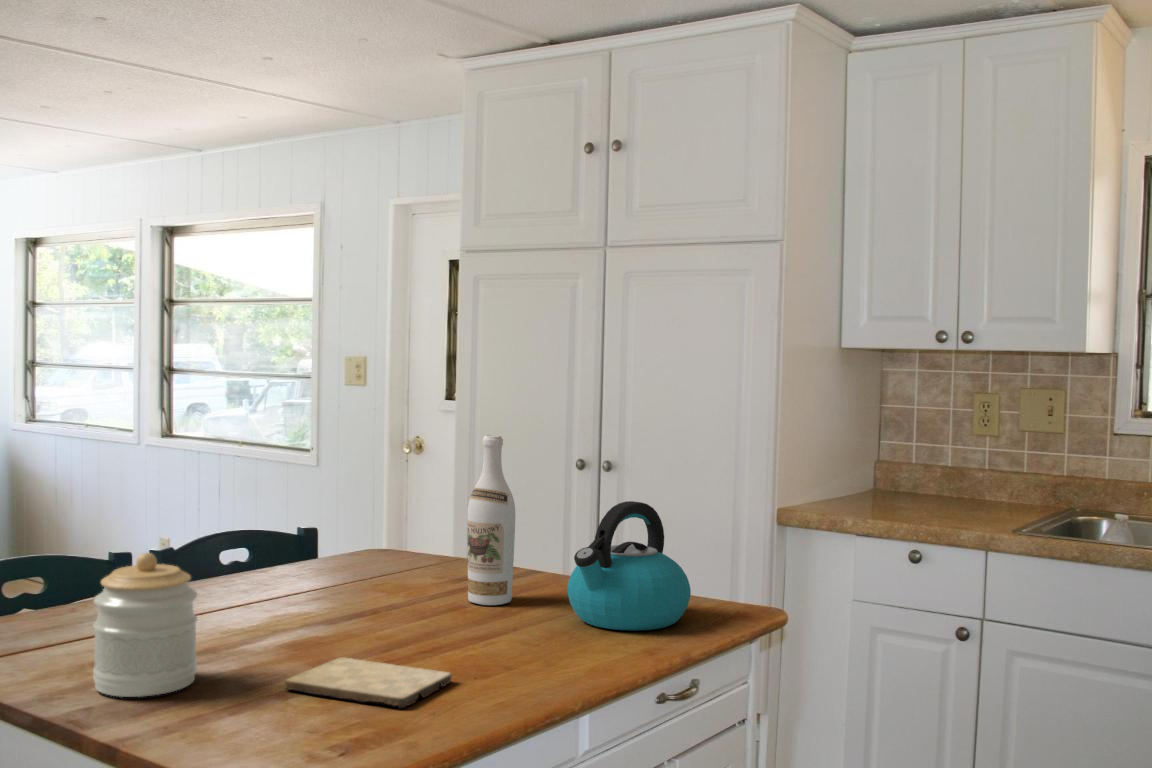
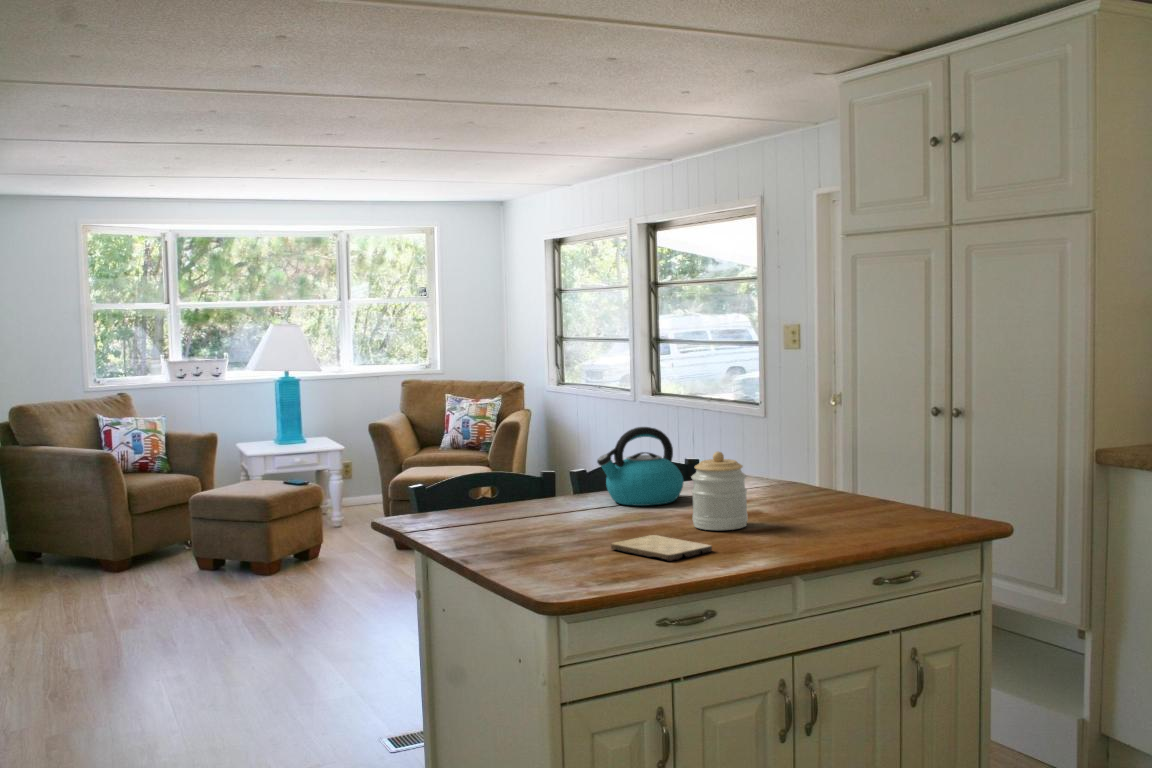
wine bottle: present [467,435,515,605] -> none [769,391,804,513]
kettle: present [567,501,691,631] -> present [597,427,683,506]
jar: present [93,553,197,697] -> present [691,452,748,530]

